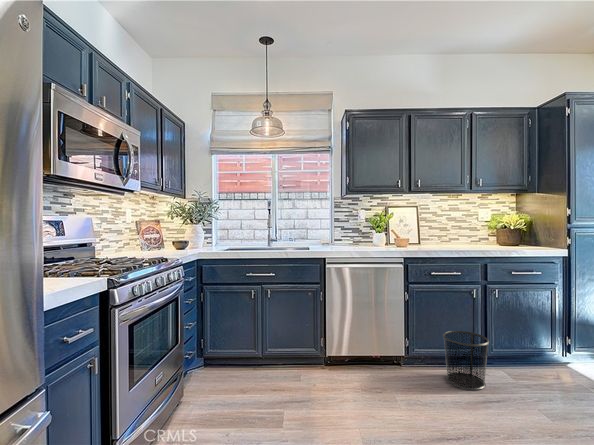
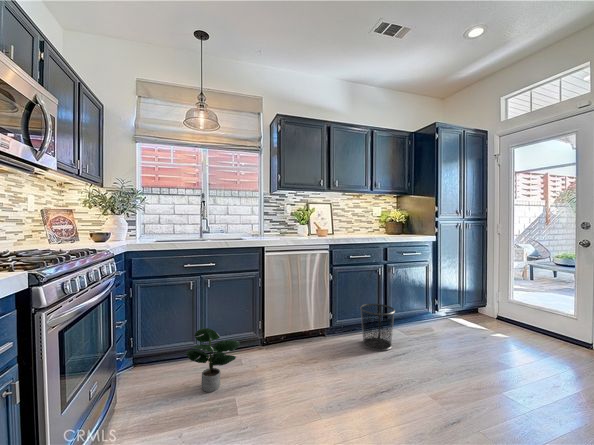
potted plant: none [243,338,295,401] -> present [186,328,240,392]

